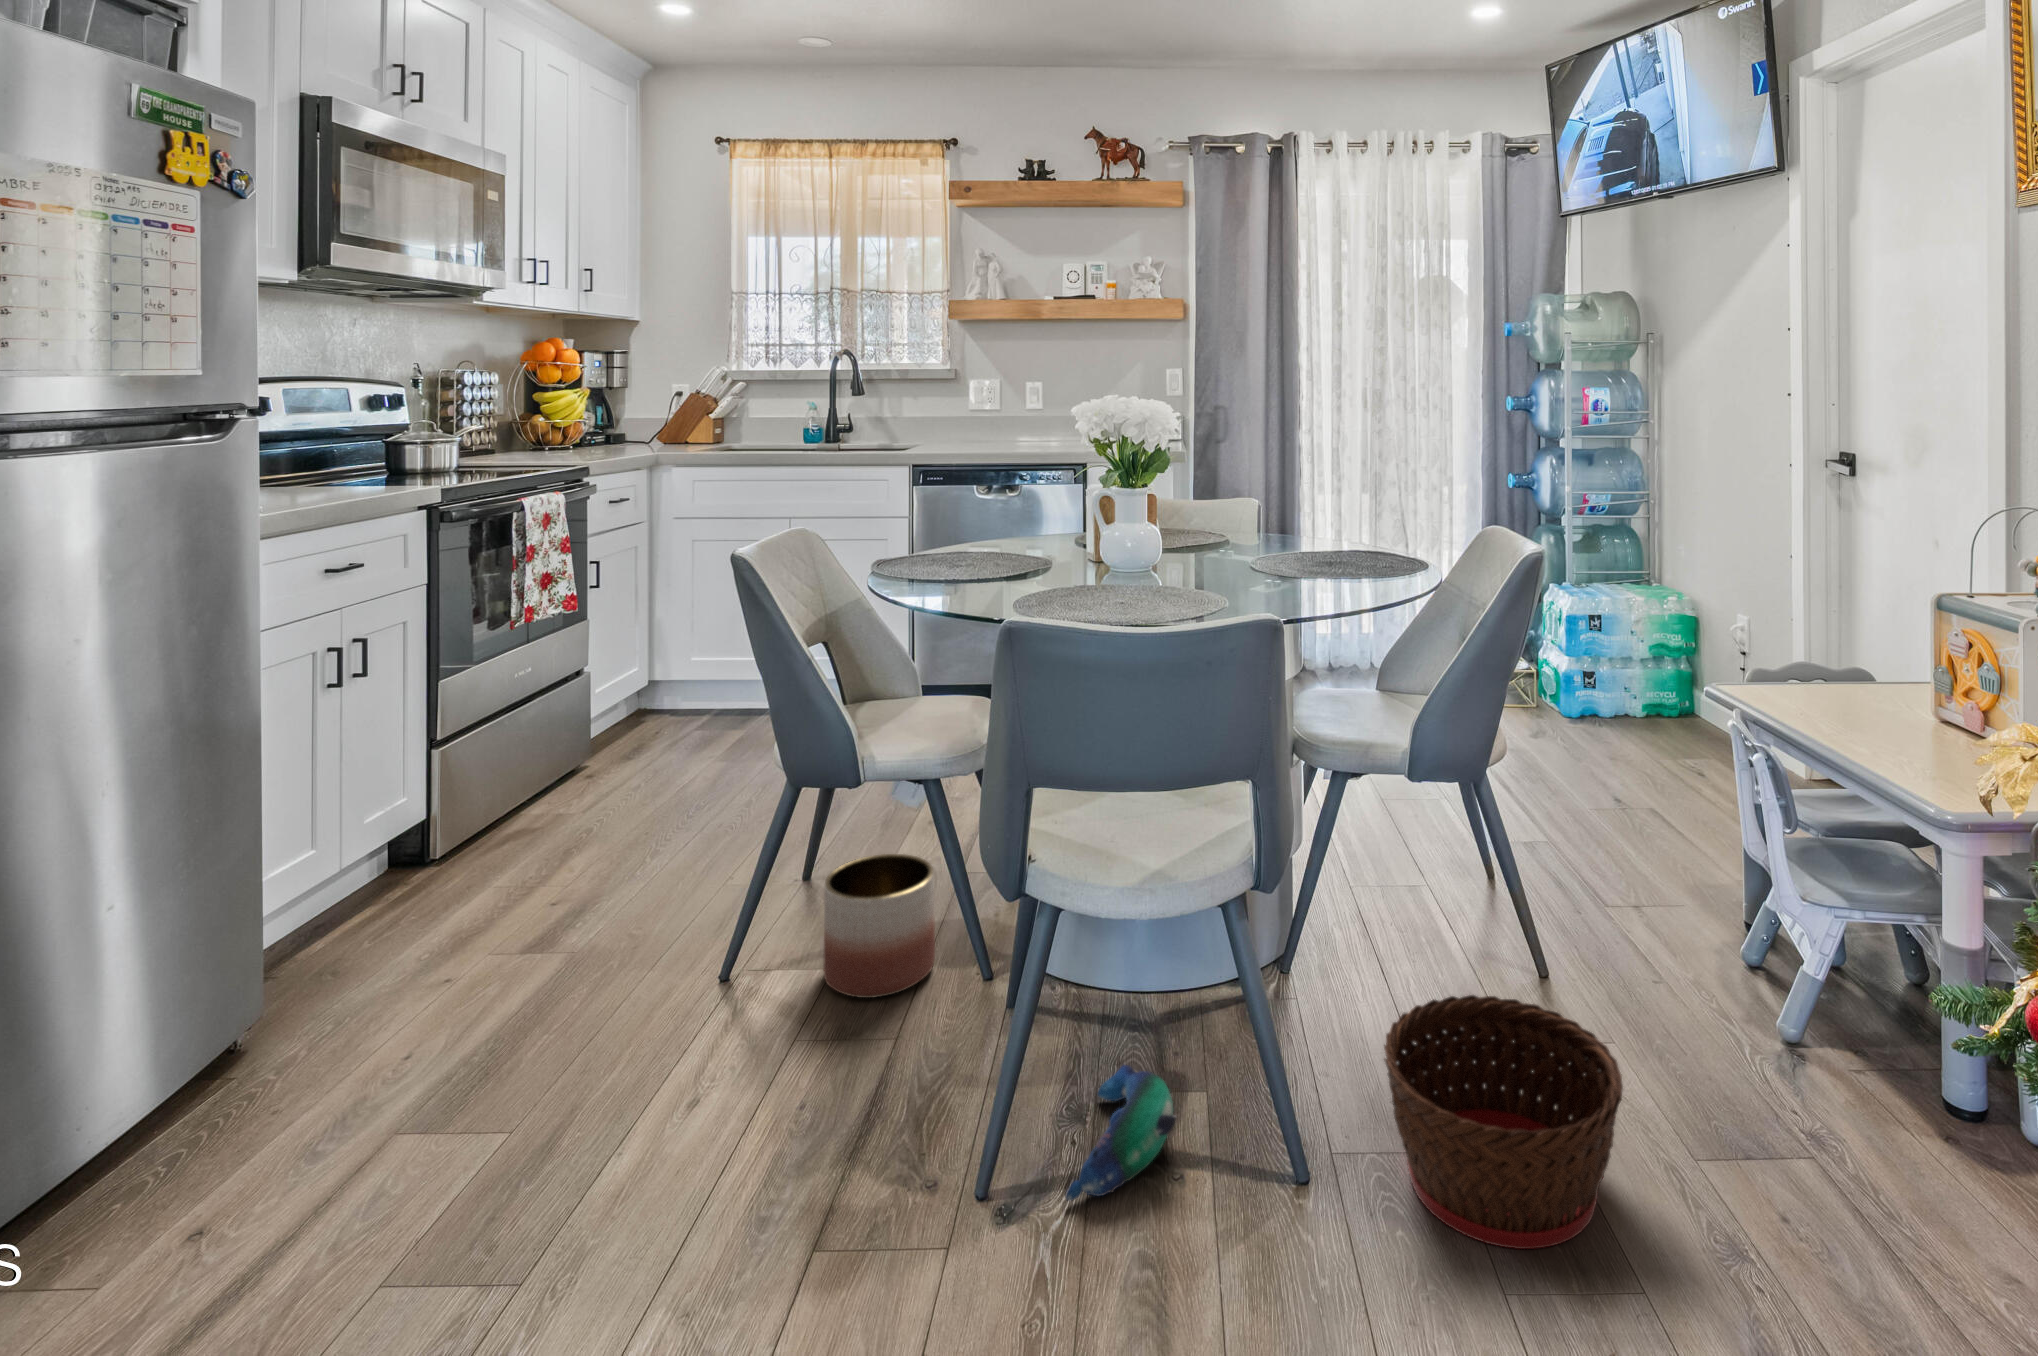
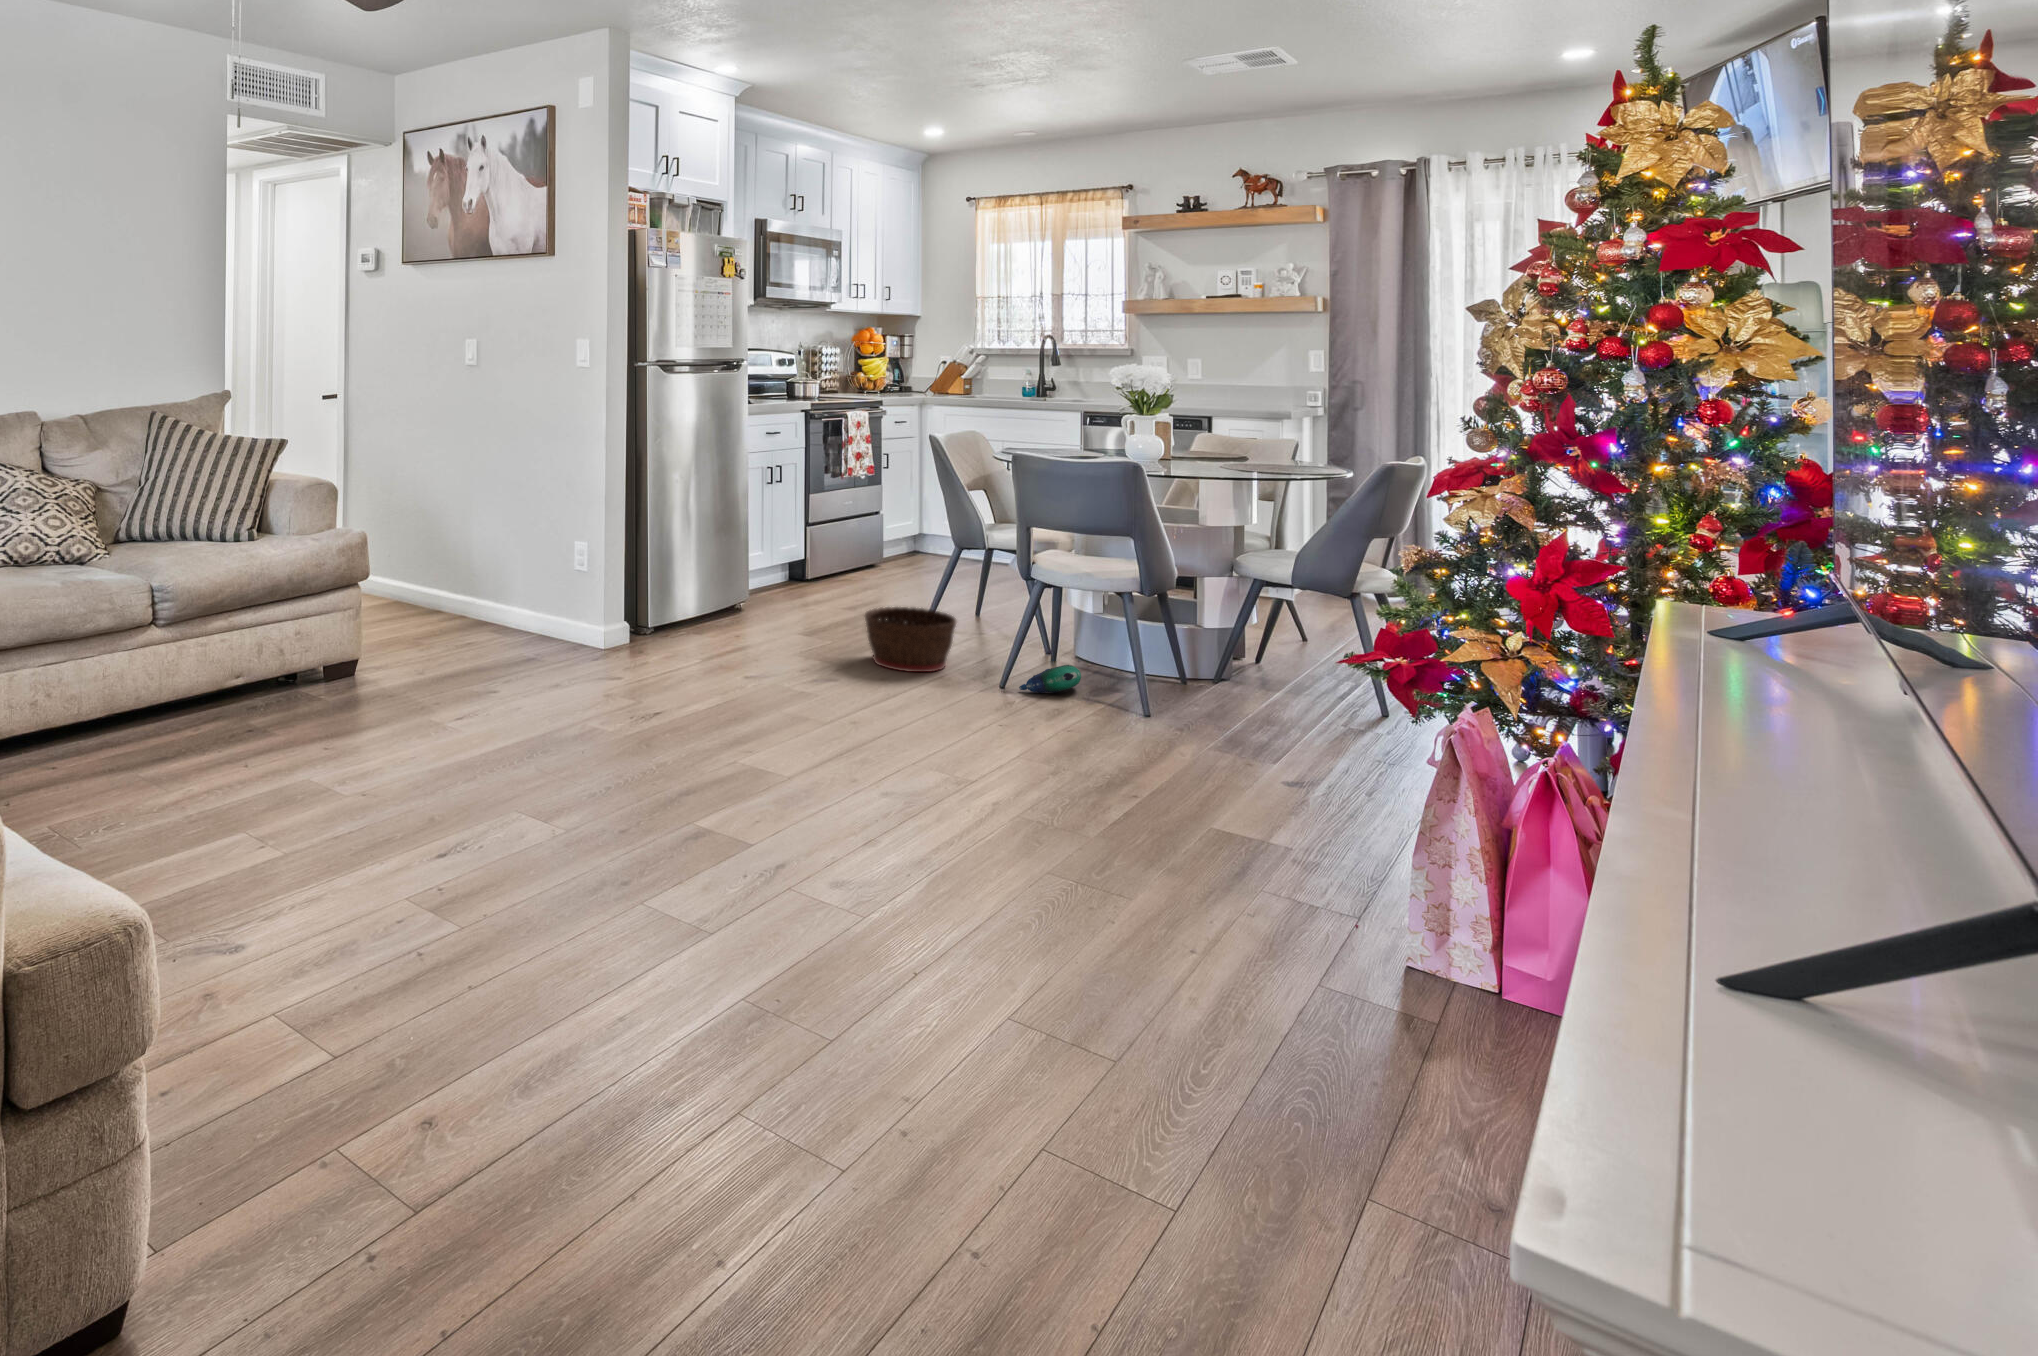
planter: present [823,854,935,998] -> none [958,588,1013,644]
basket: present [1384,995,1623,1249] -> present [865,607,956,672]

